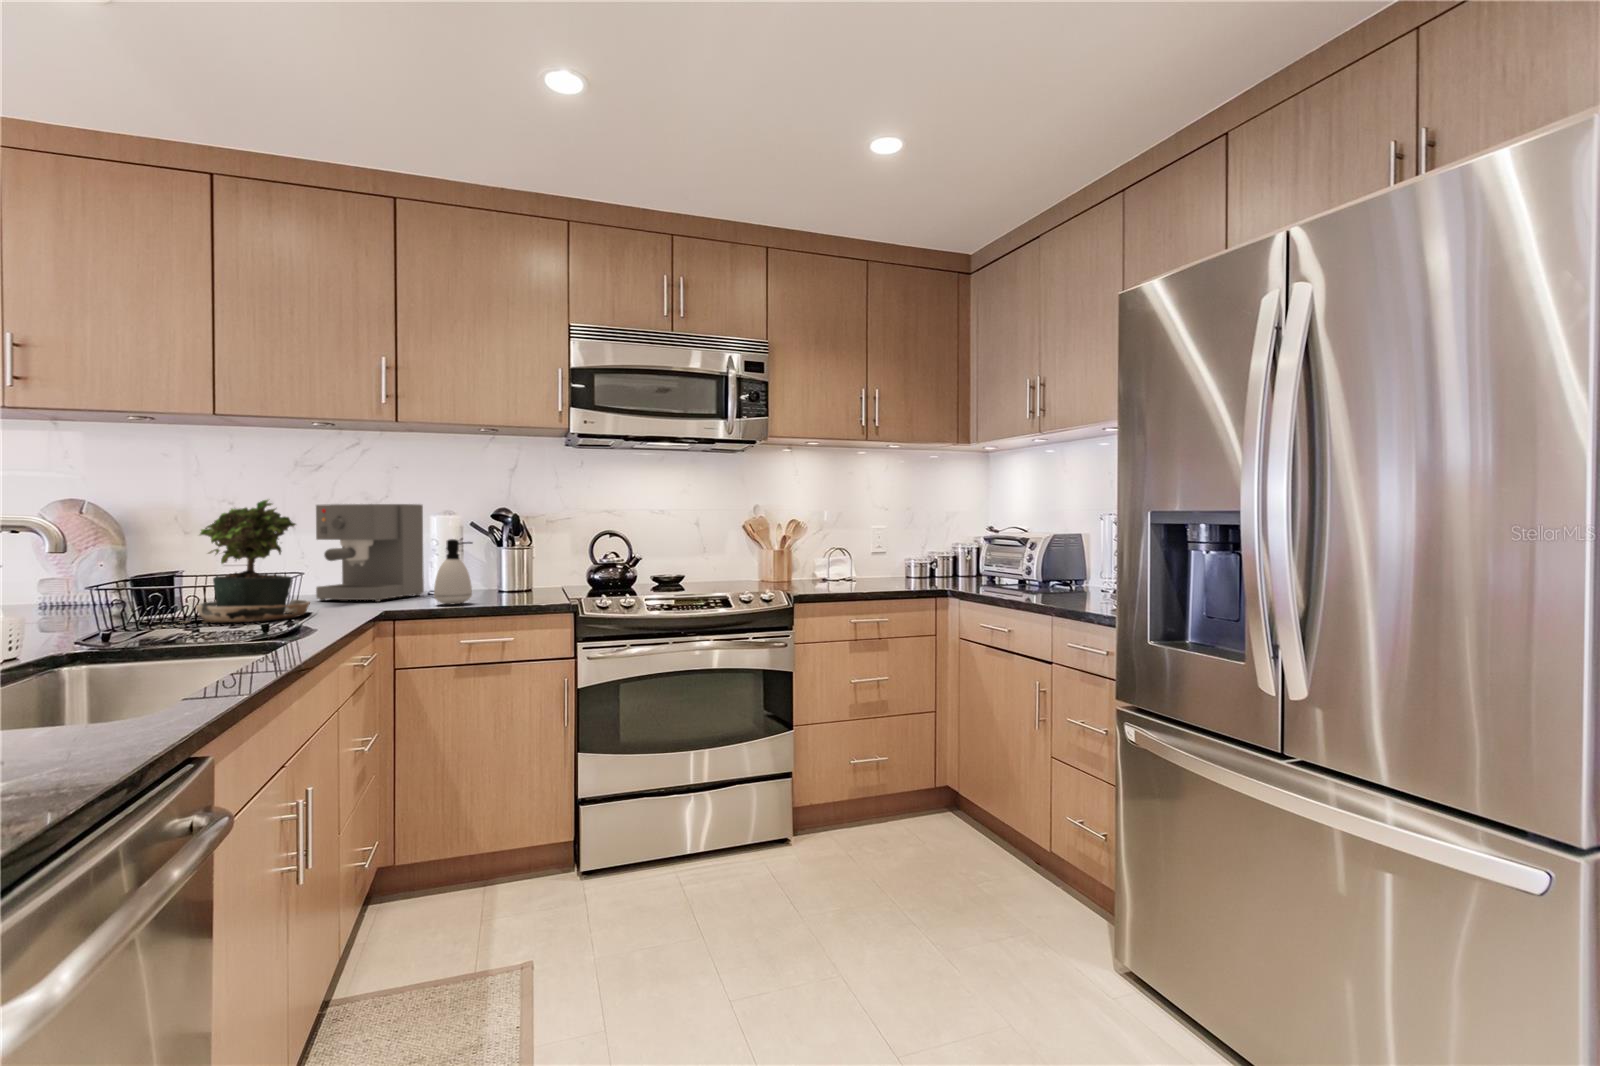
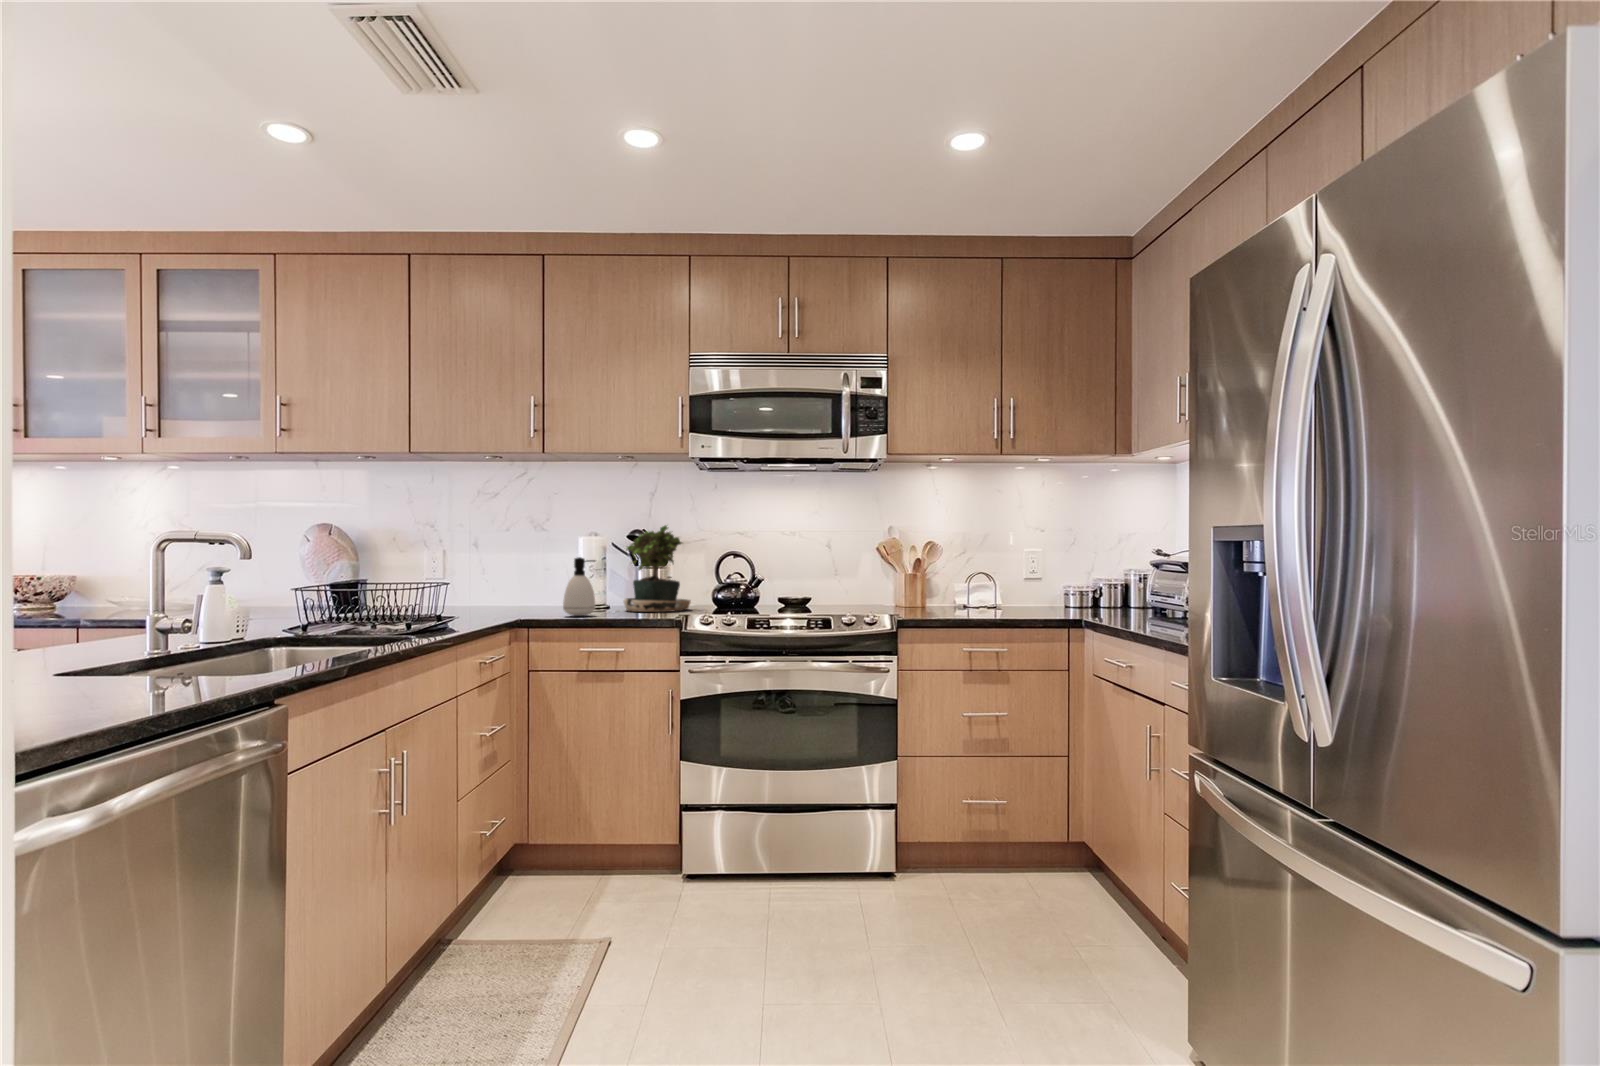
potted plant: present [196,500,310,622] -> present [623,525,691,612]
coffee maker: present [316,504,424,602] -> none [484,526,572,612]

